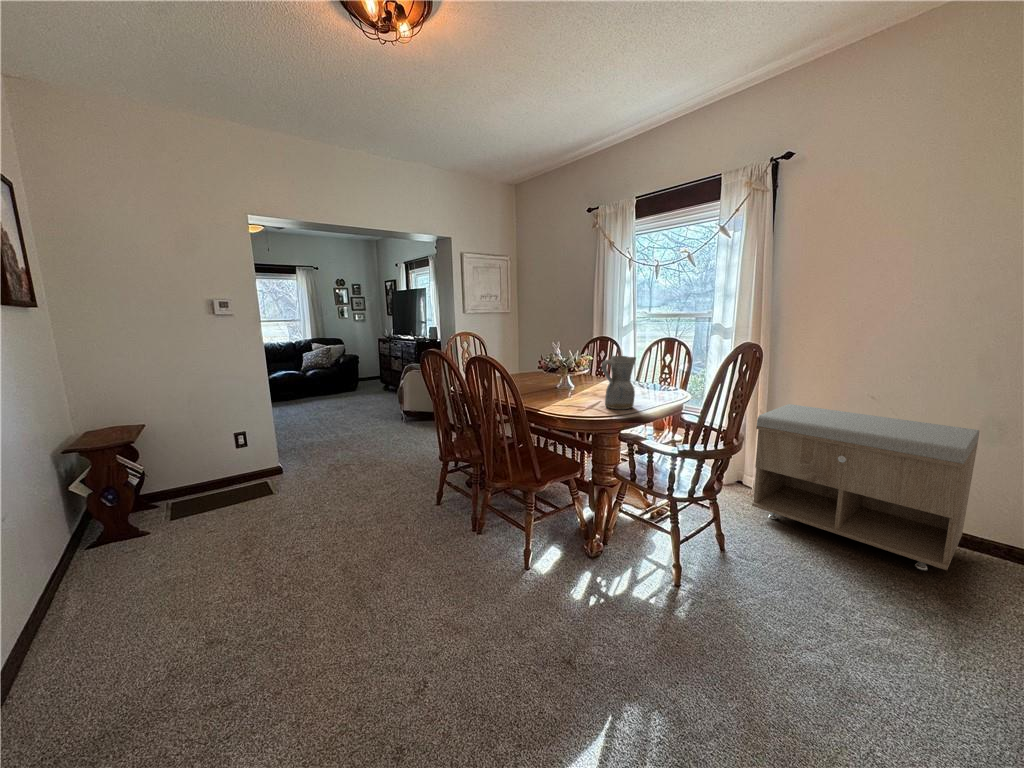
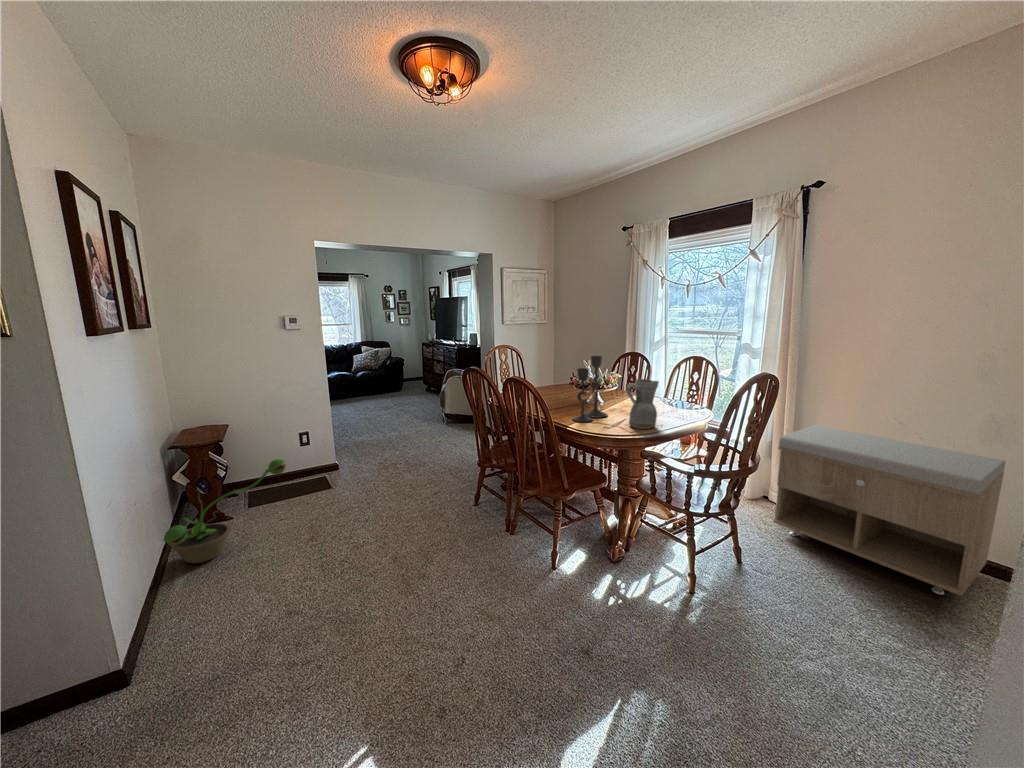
candlestick: none [543,333,581,405] -> present [573,356,607,422]
decorative plant: none [42,460,212,590] -> present [163,459,286,563]

